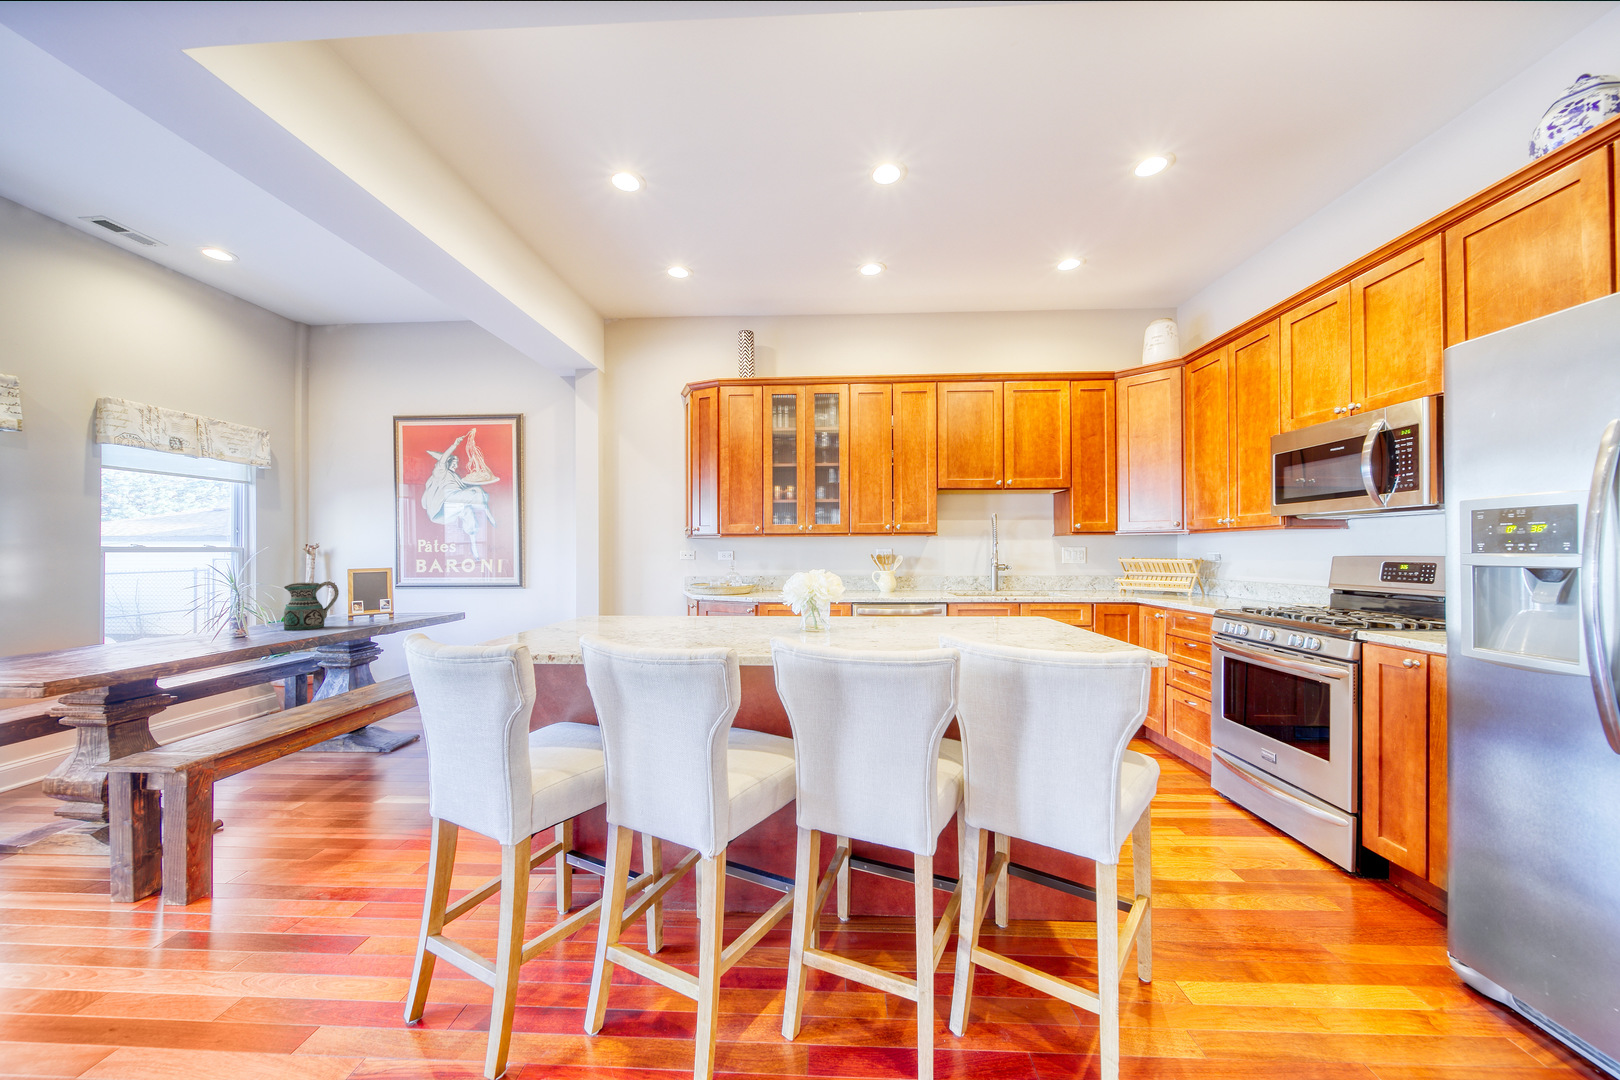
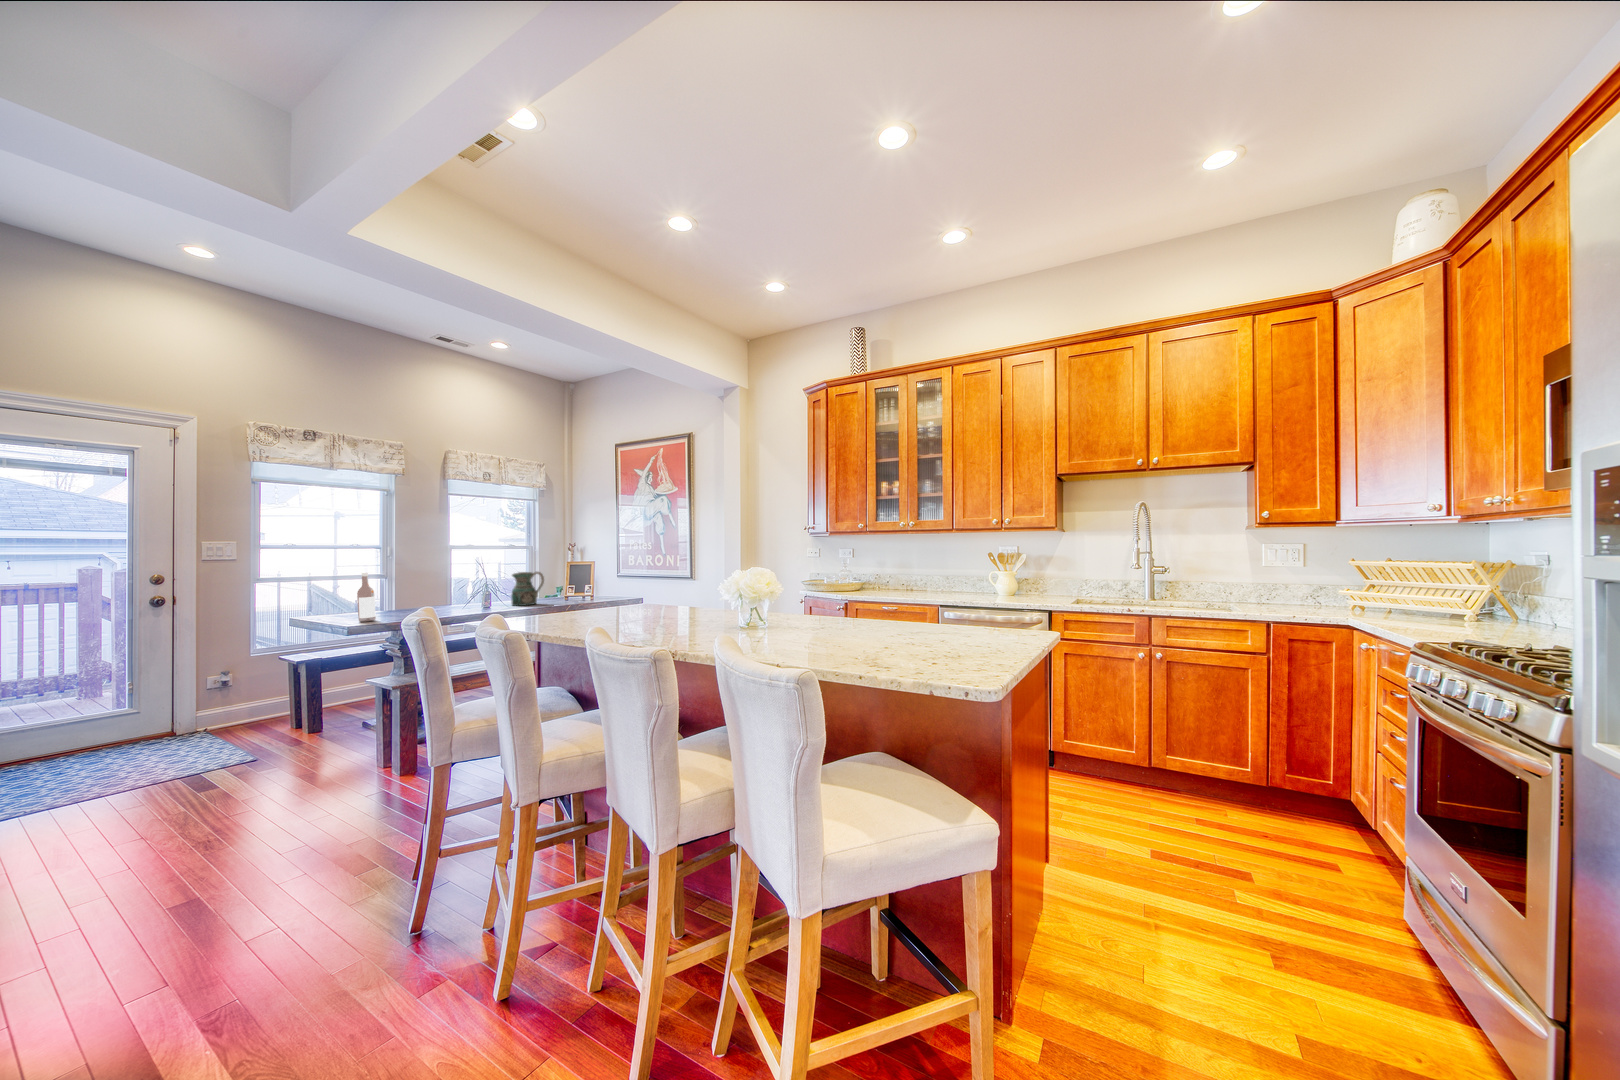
wine bottle: none [49,583,84,662] -> present [357,573,376,622]

